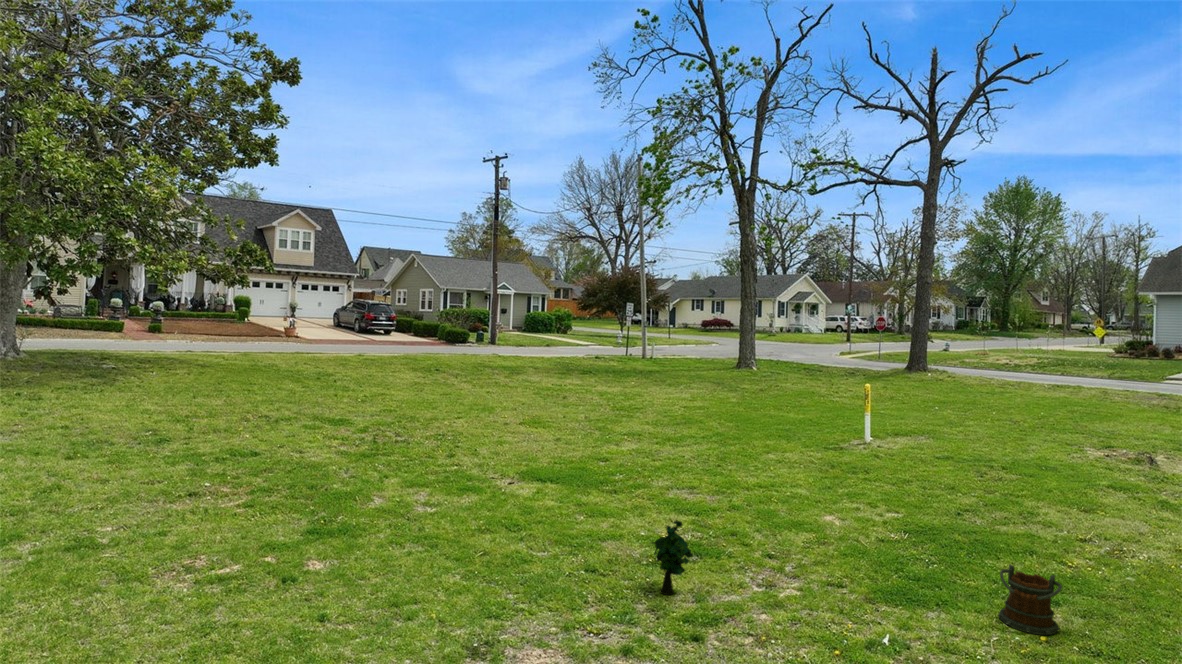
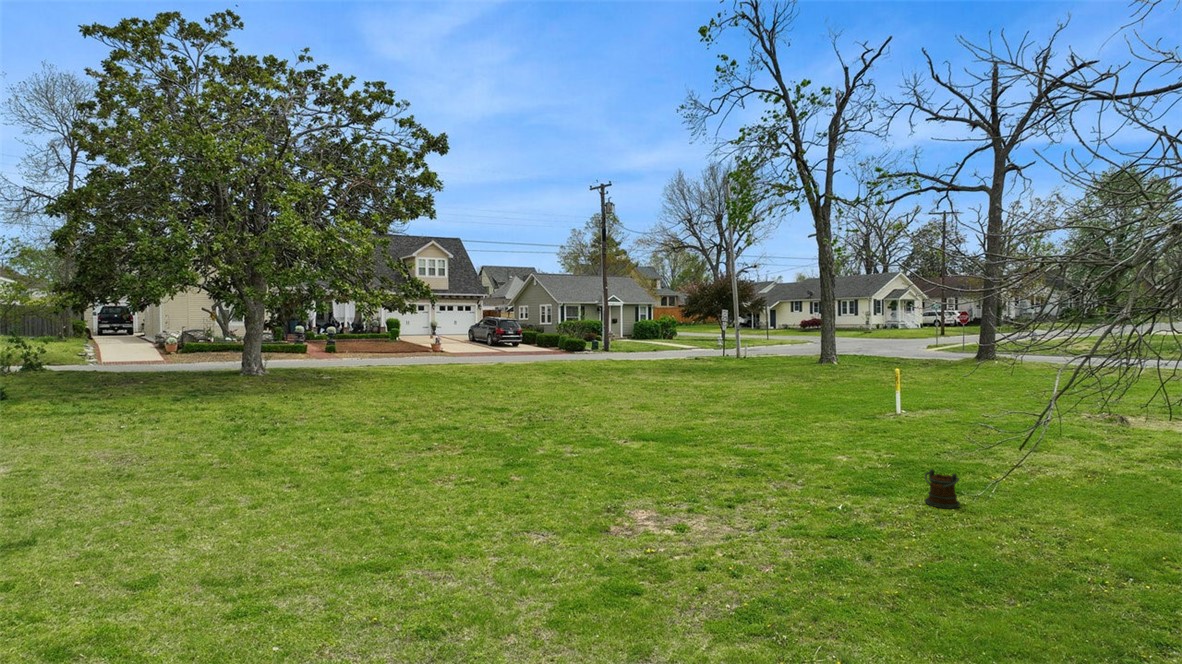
decorative plant: present [652,521,693,595] -> none [708,447,734,491]

